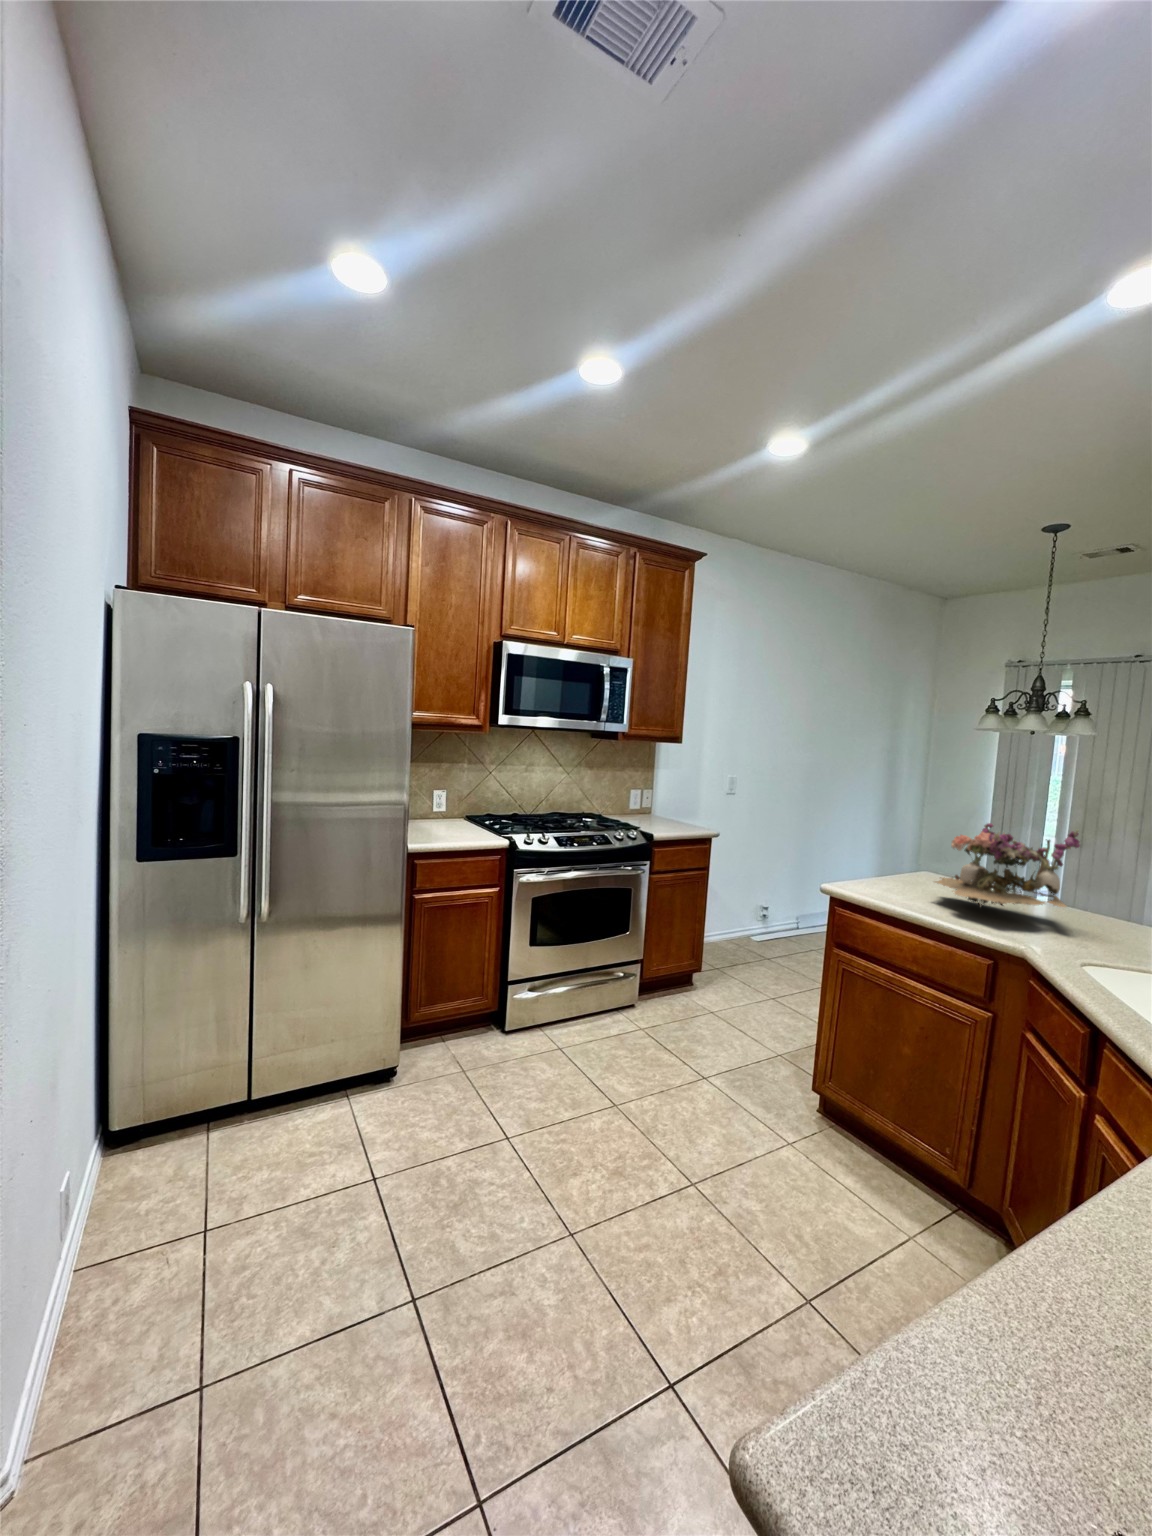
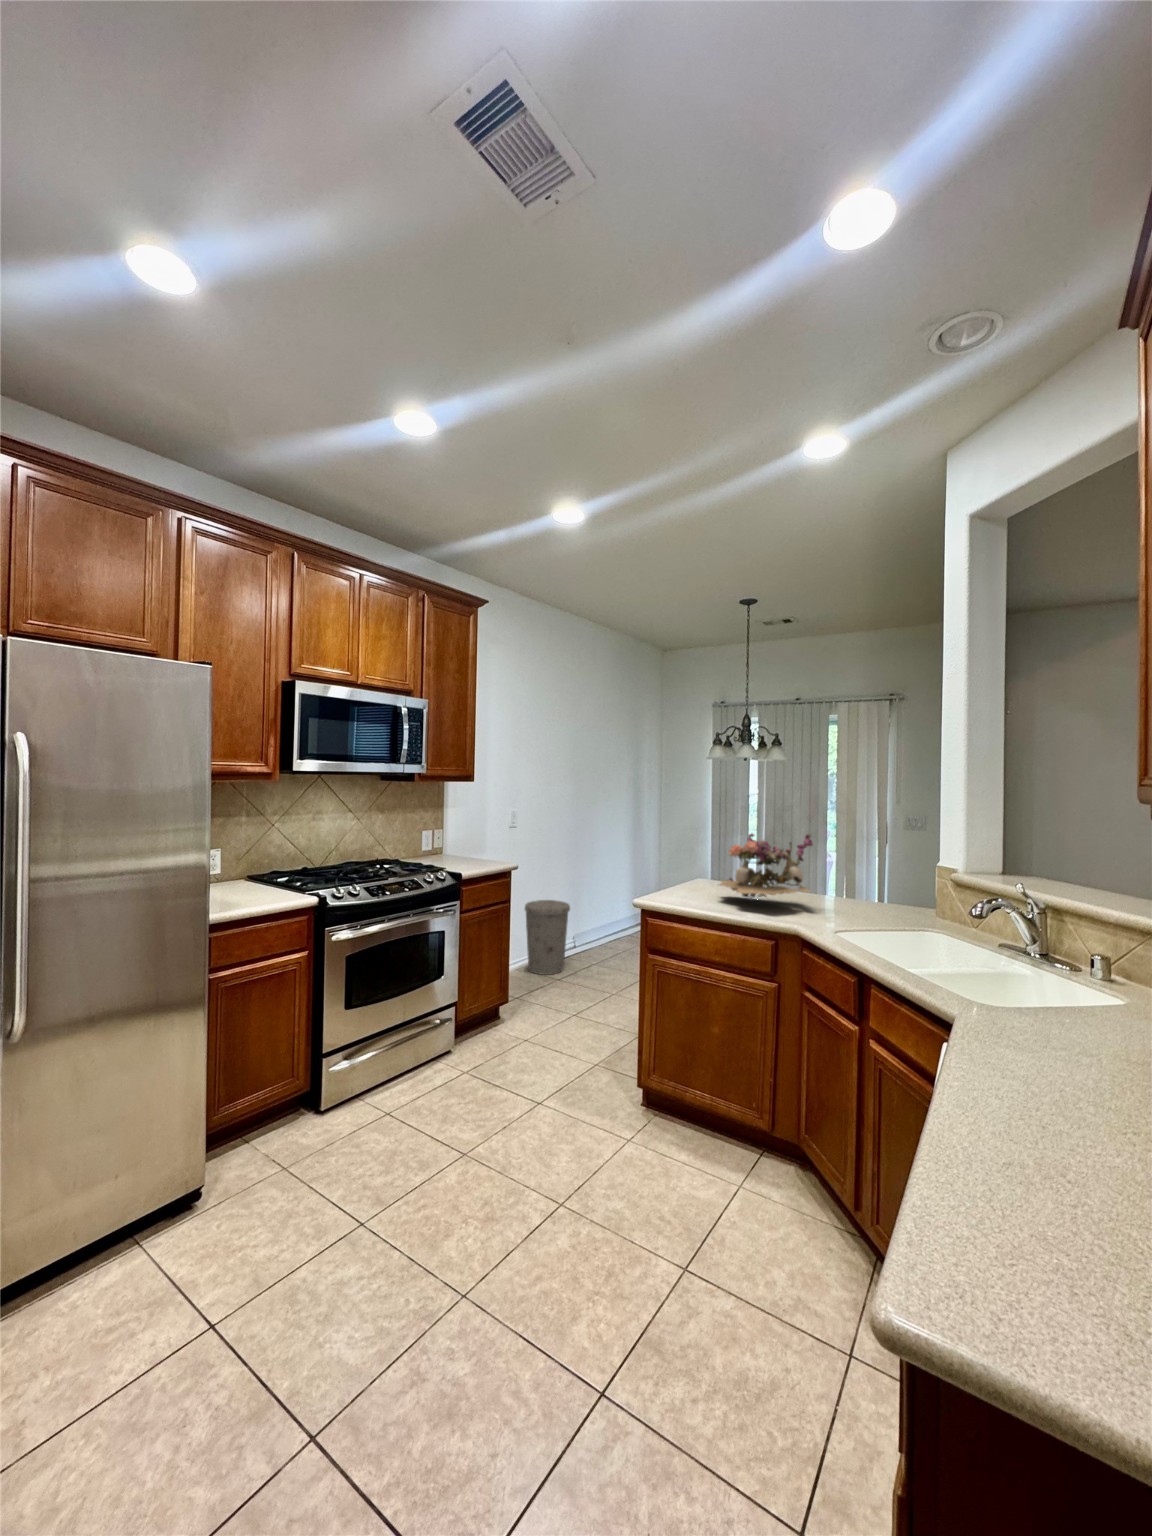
trash can: none [739,874,790,954] -> present [525,900,570,975]

